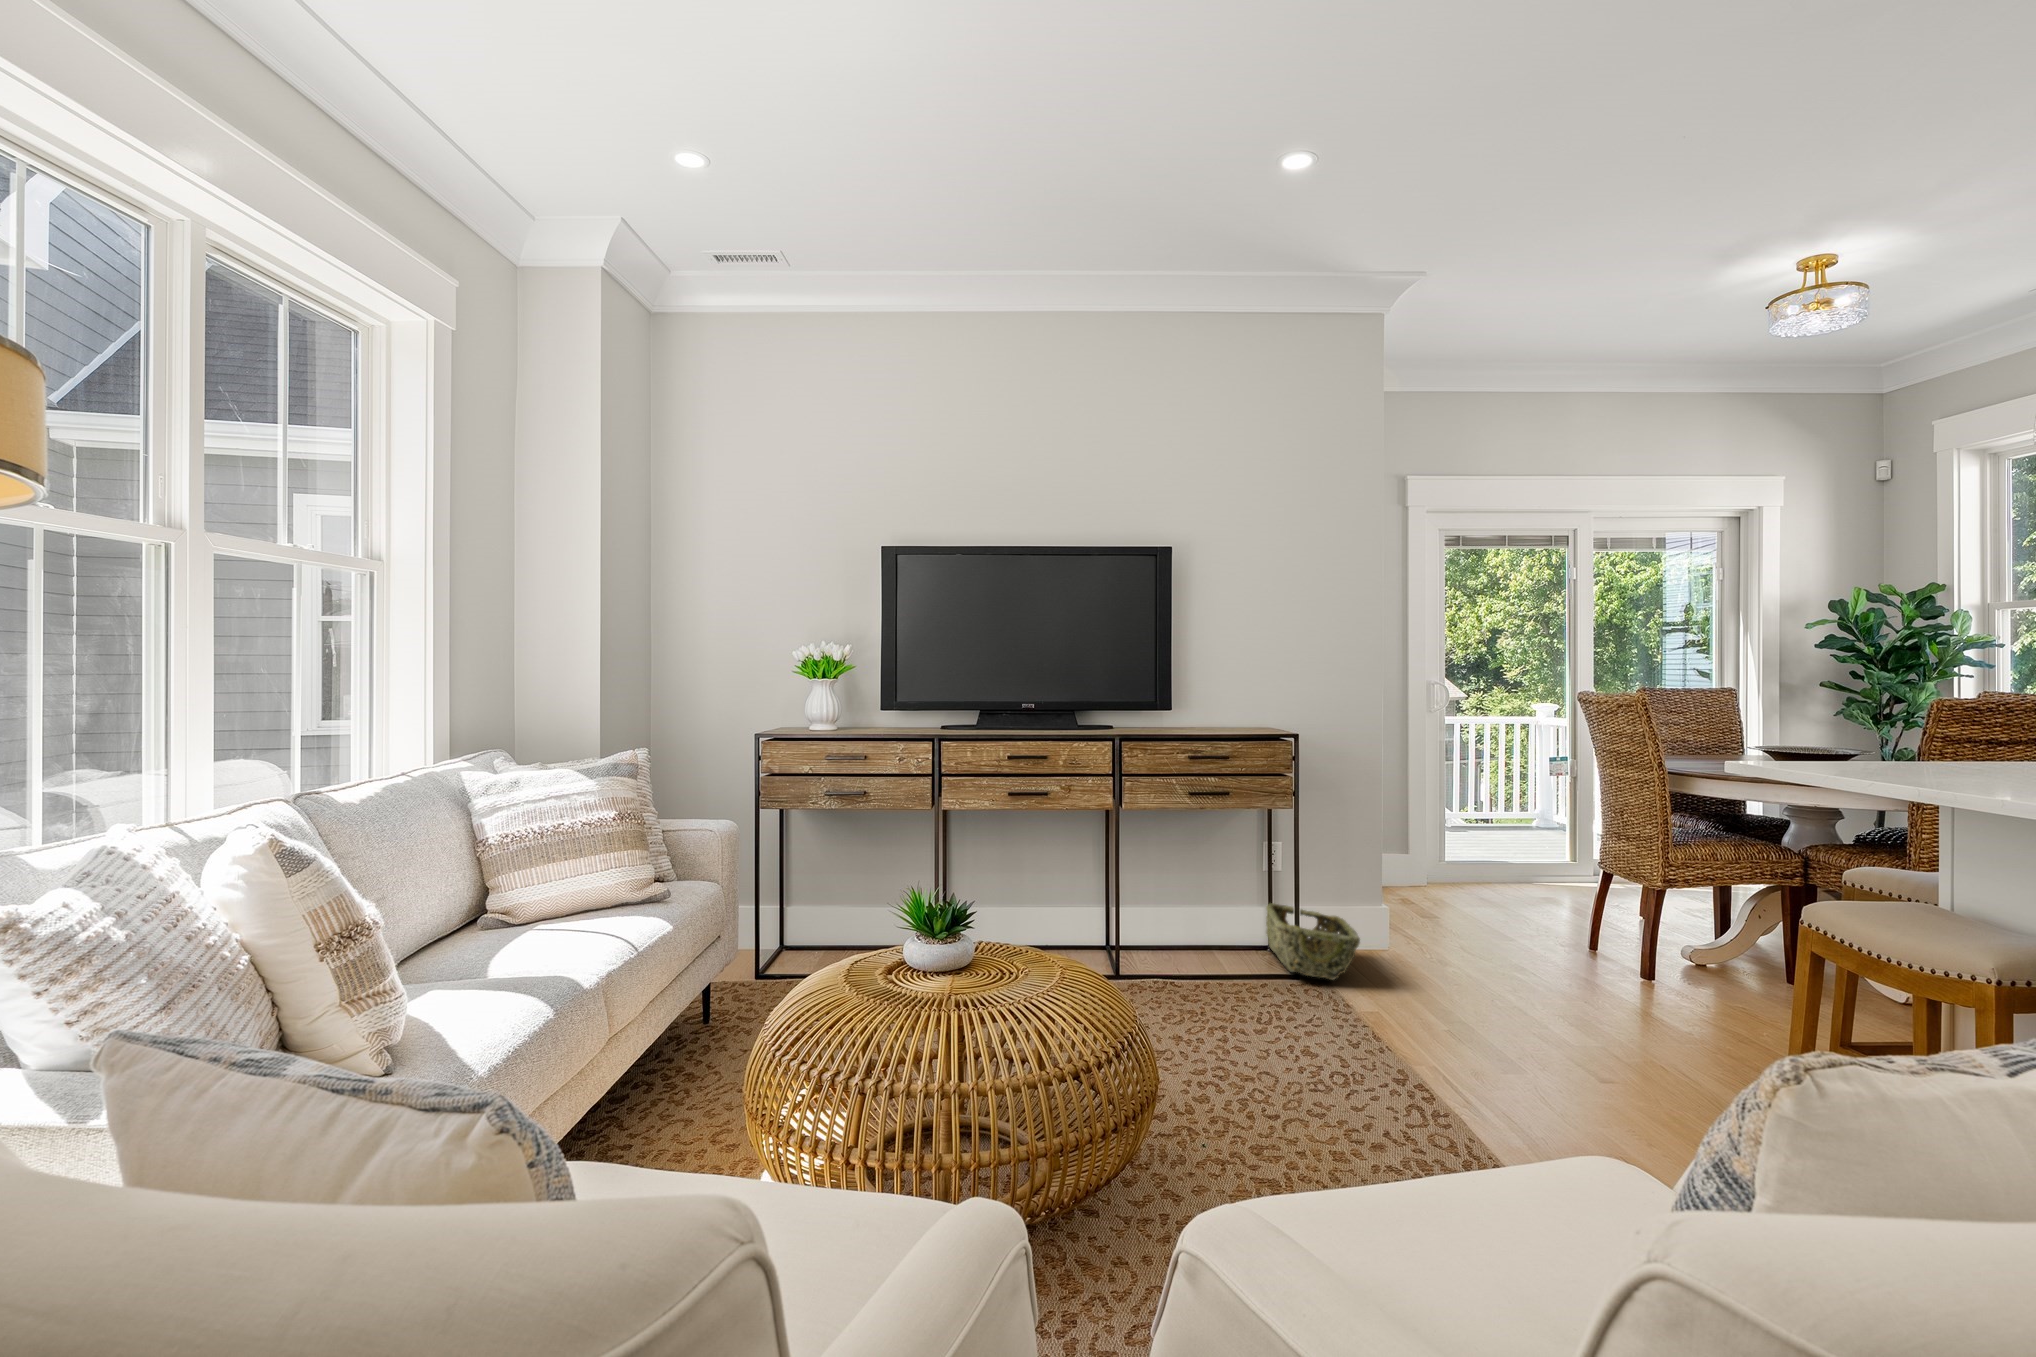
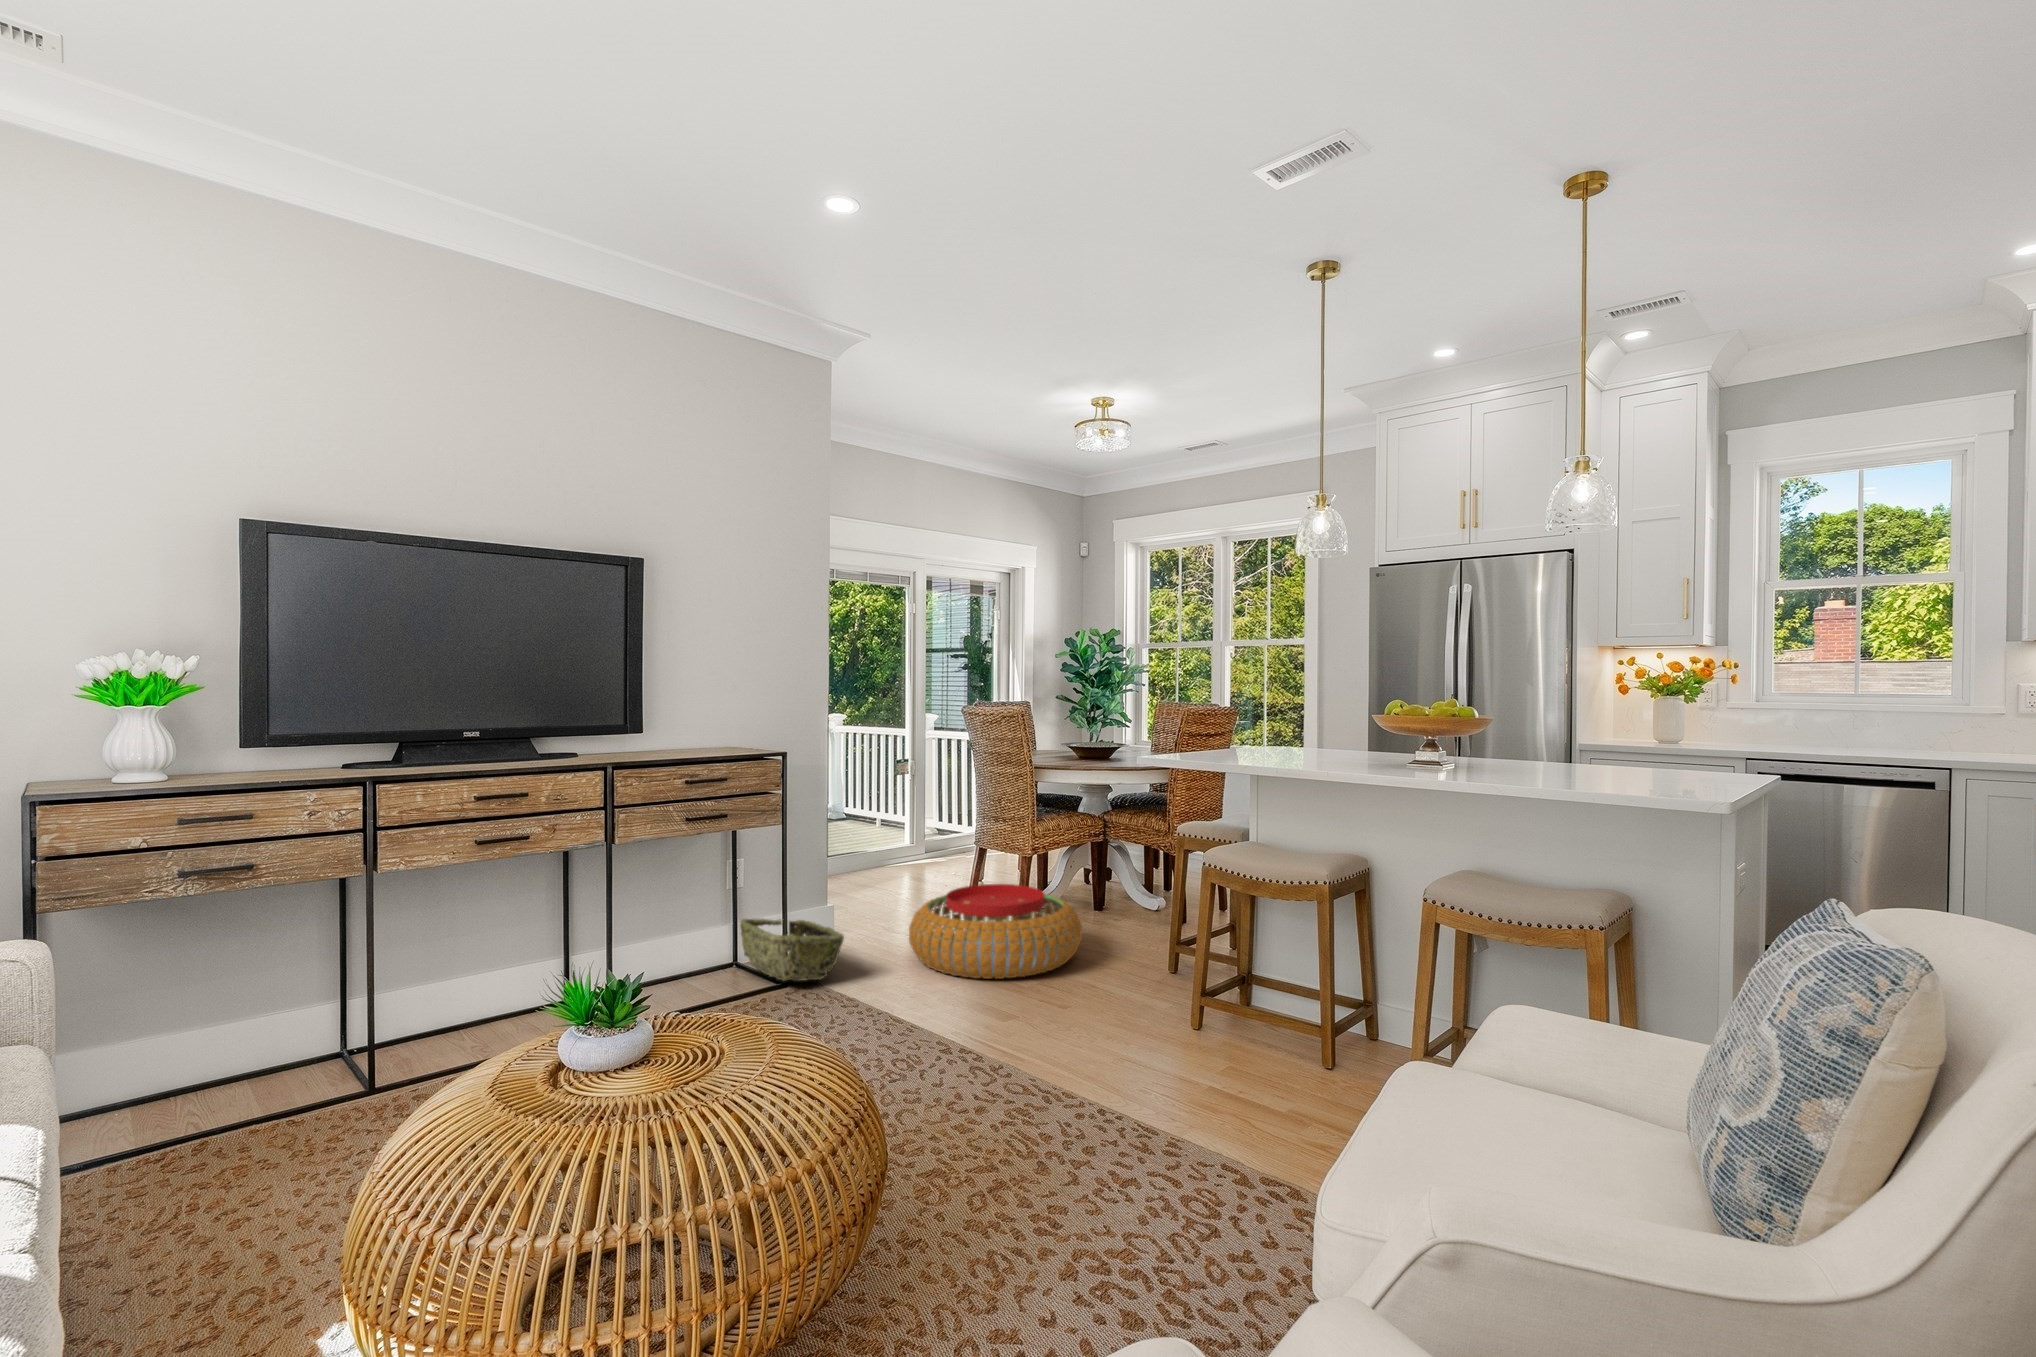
pouf: none [1449,912,1699,1038] -> present [909,884,1082,979]

